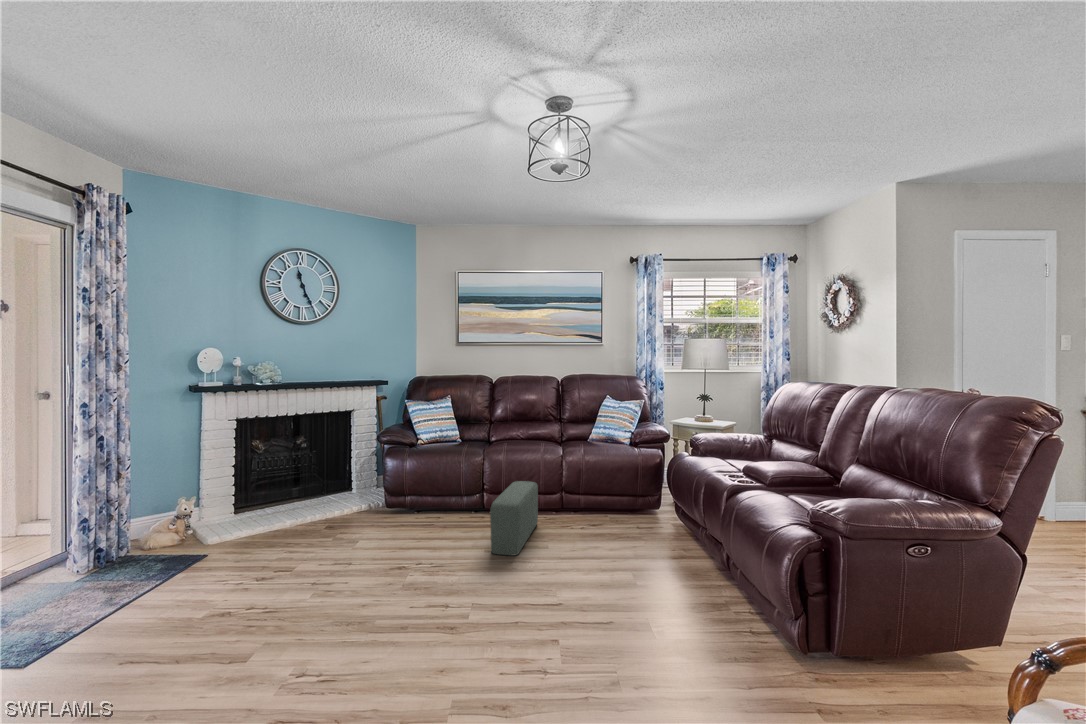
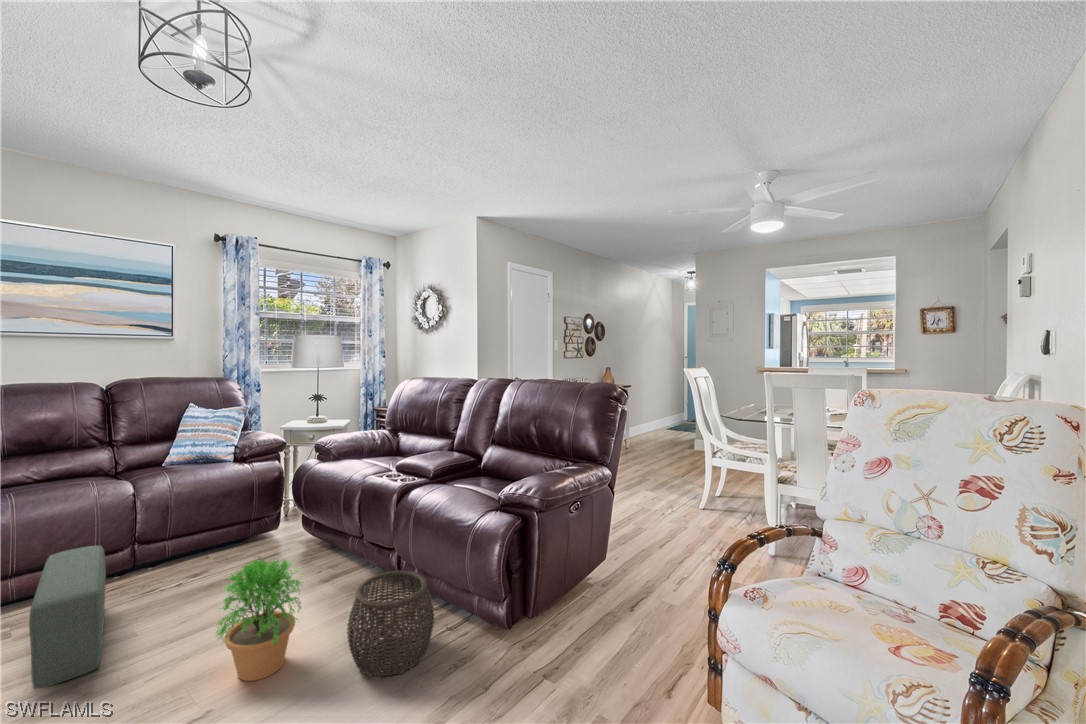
potted plant: none [555,509,623,600] -> present [216,558,303,681]
woven basket: none [634,553,713,646] -> present [347,571,434,677]

